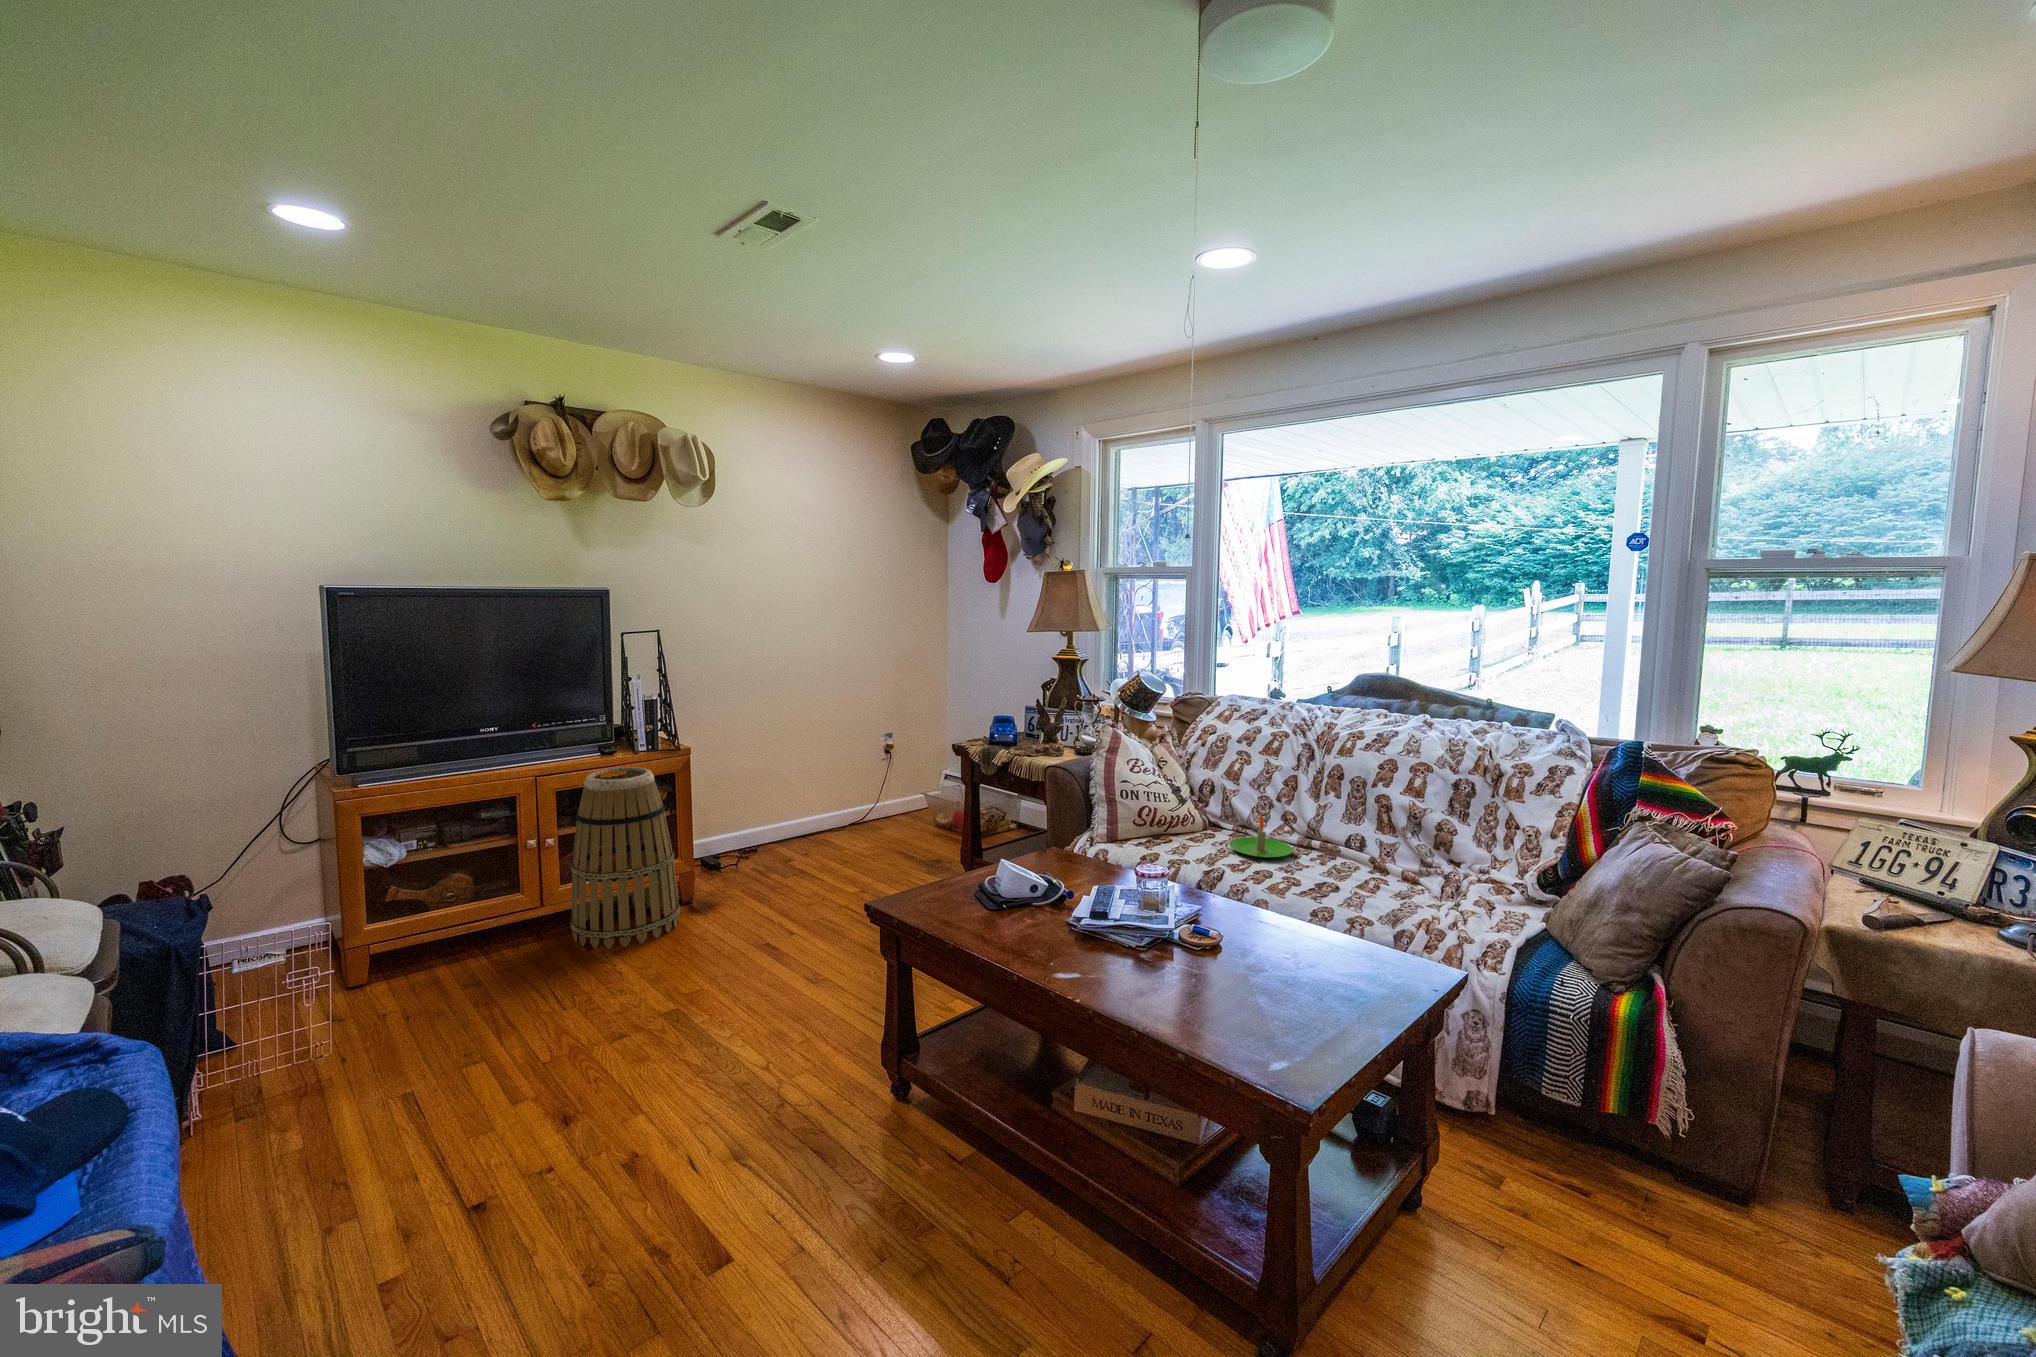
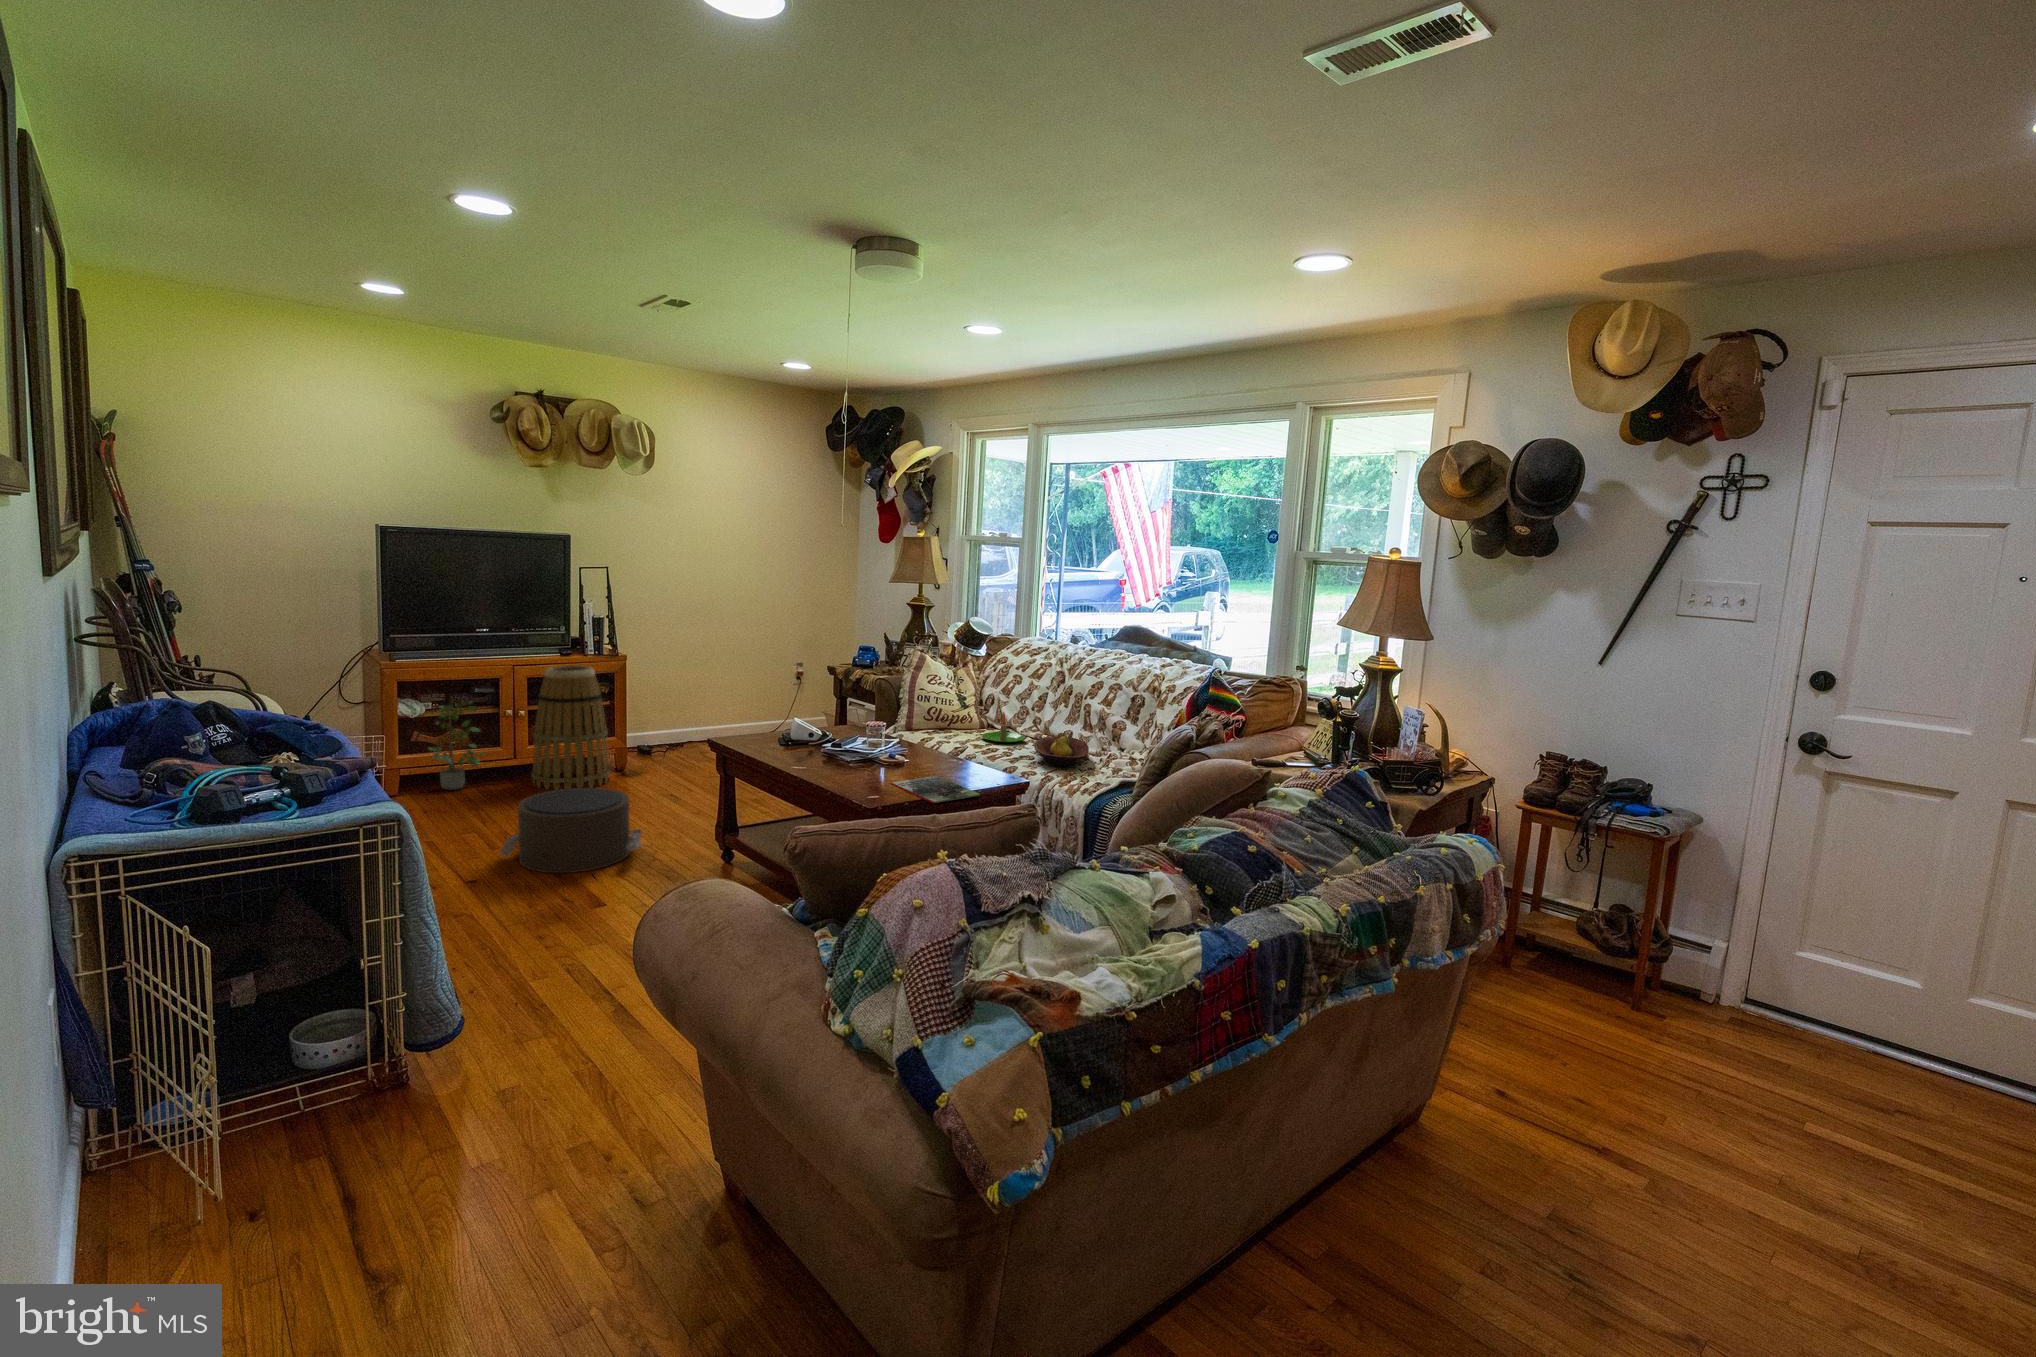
potted plant: none [418,828,511,963] -> present [429,702,484,790]
fruit bowl: none [1334,846,1441,906] -> present [1034,733,1089,768]
magazine: none [1231,956,1400,1041] -> present [891,776,980,803]
pouf: none [549,978,777,1156] -> present [500,788,641,873]

